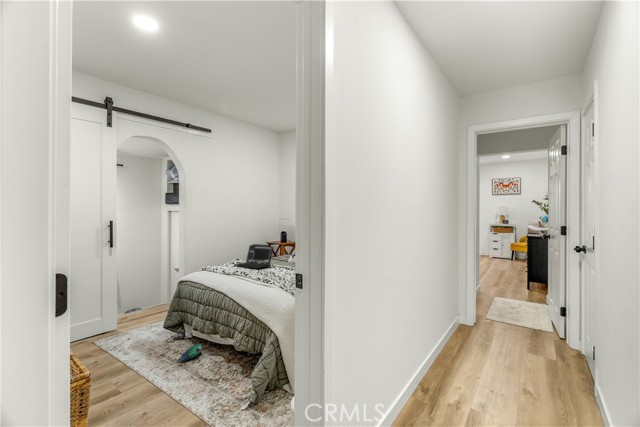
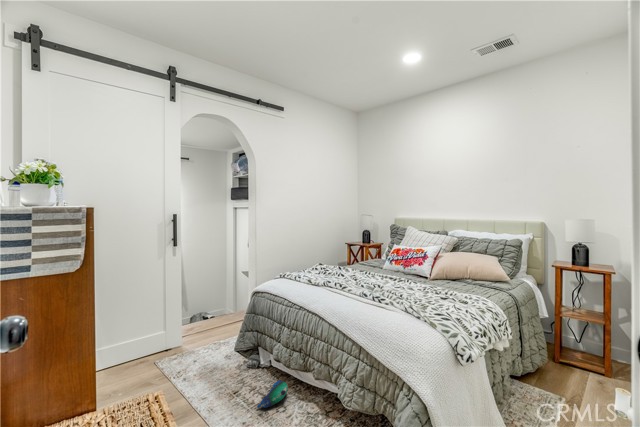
laptop: present [234,244,273,269] -> none [320,246,372,279]

